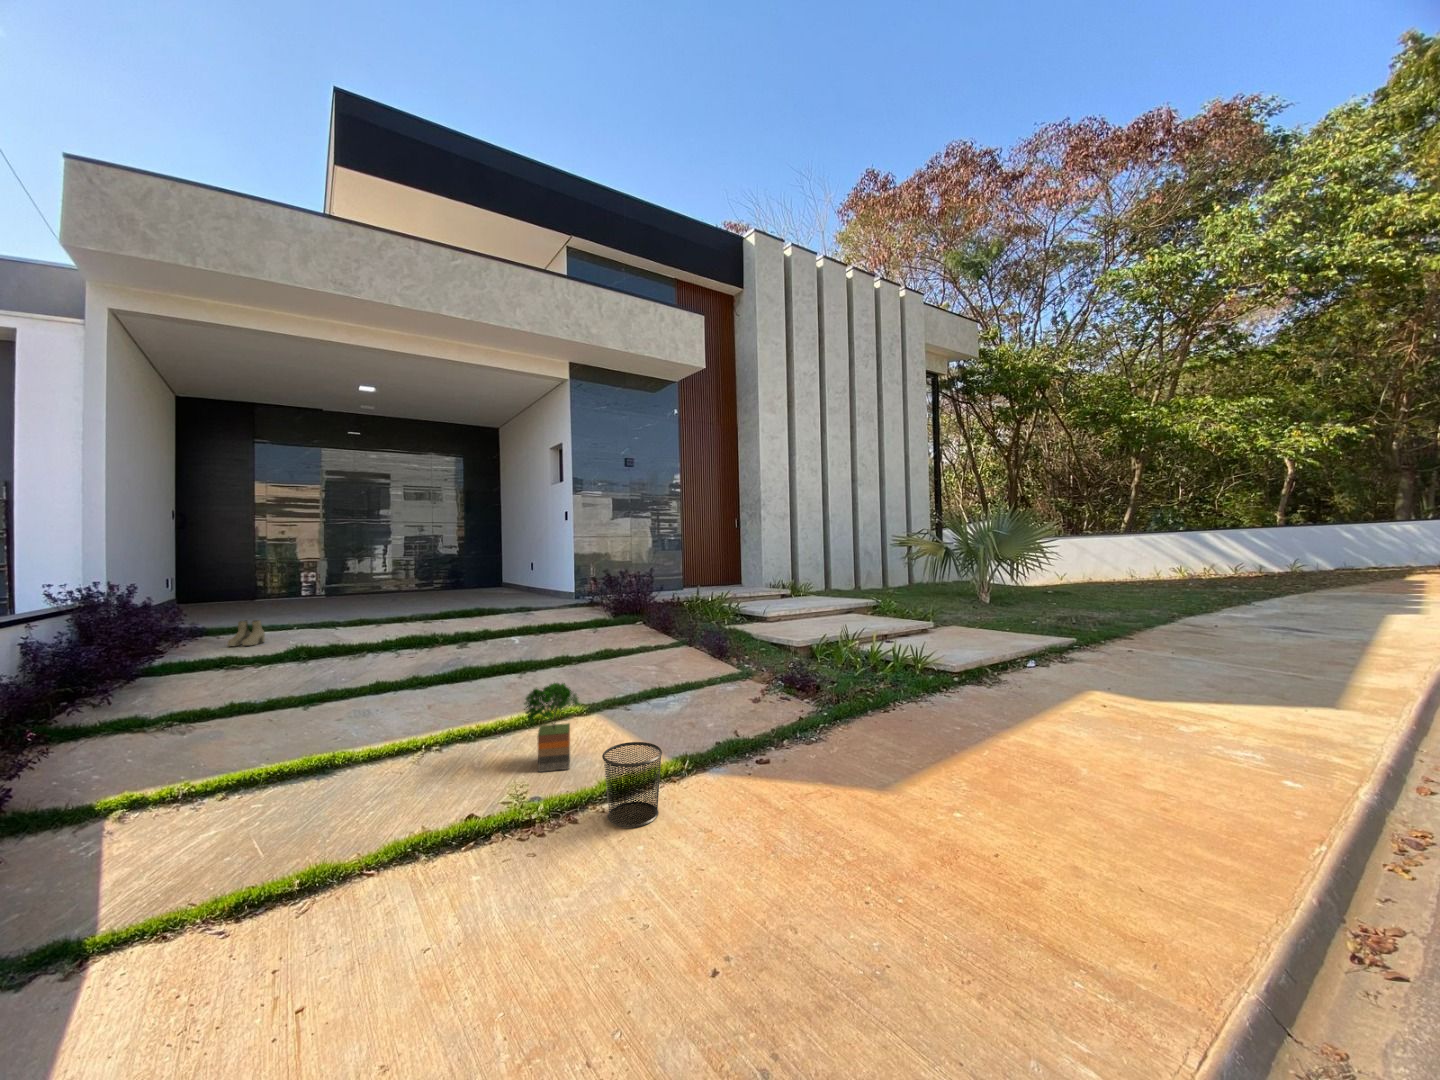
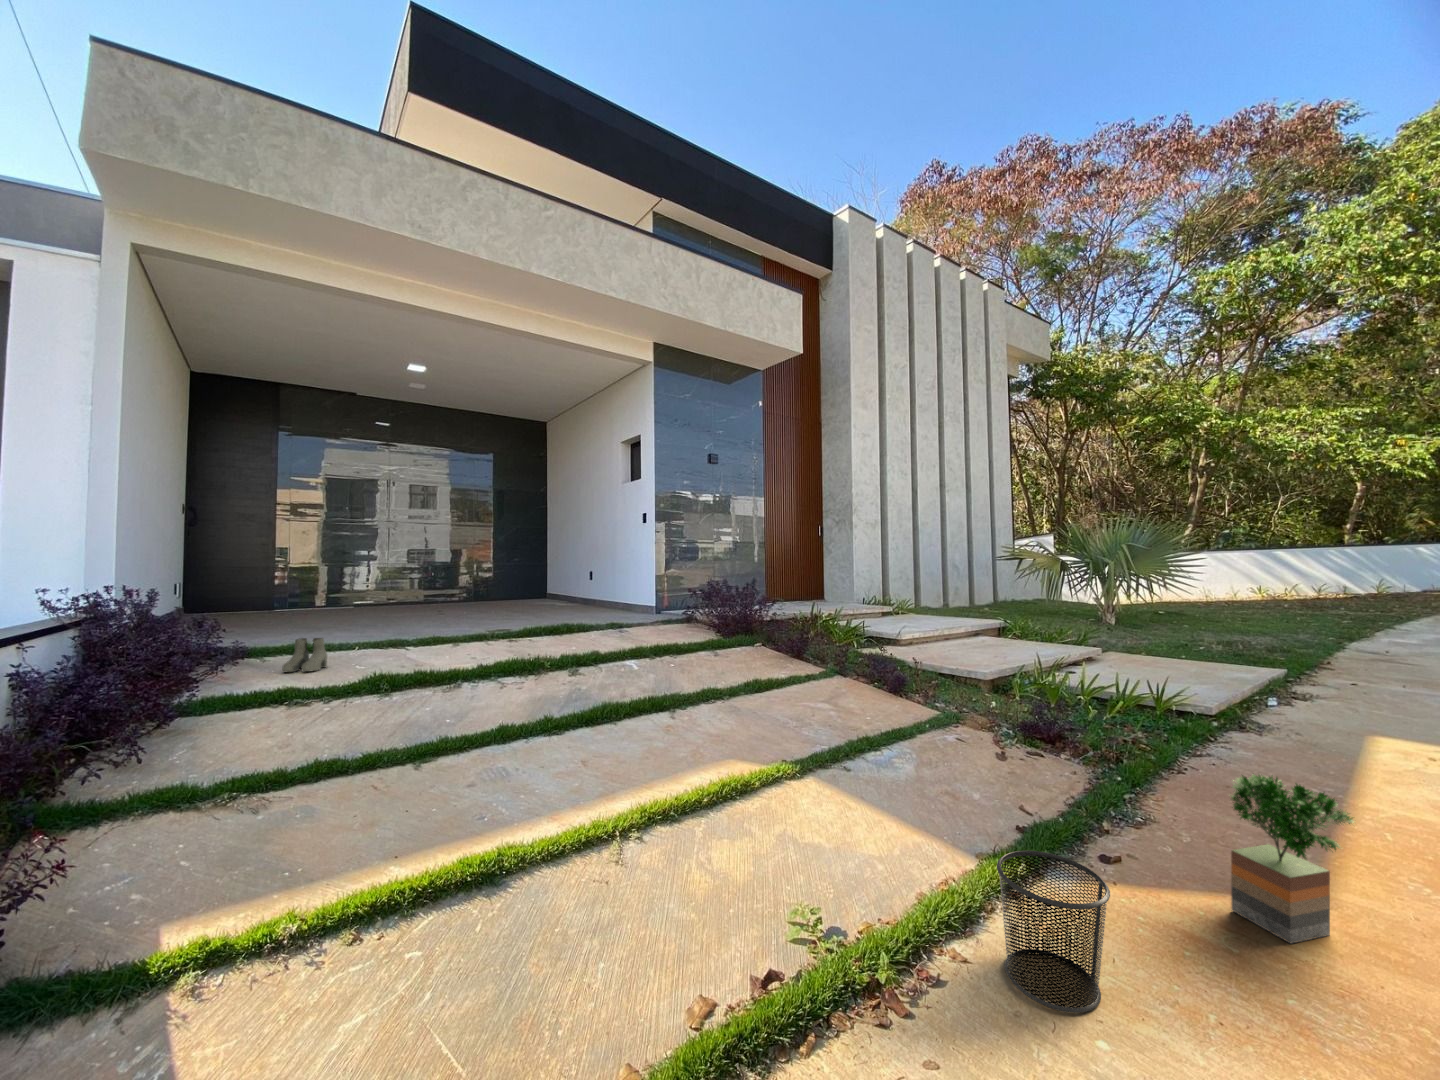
potted tree: present [524,683,581,772] -> present [1231,775,1353,944]

